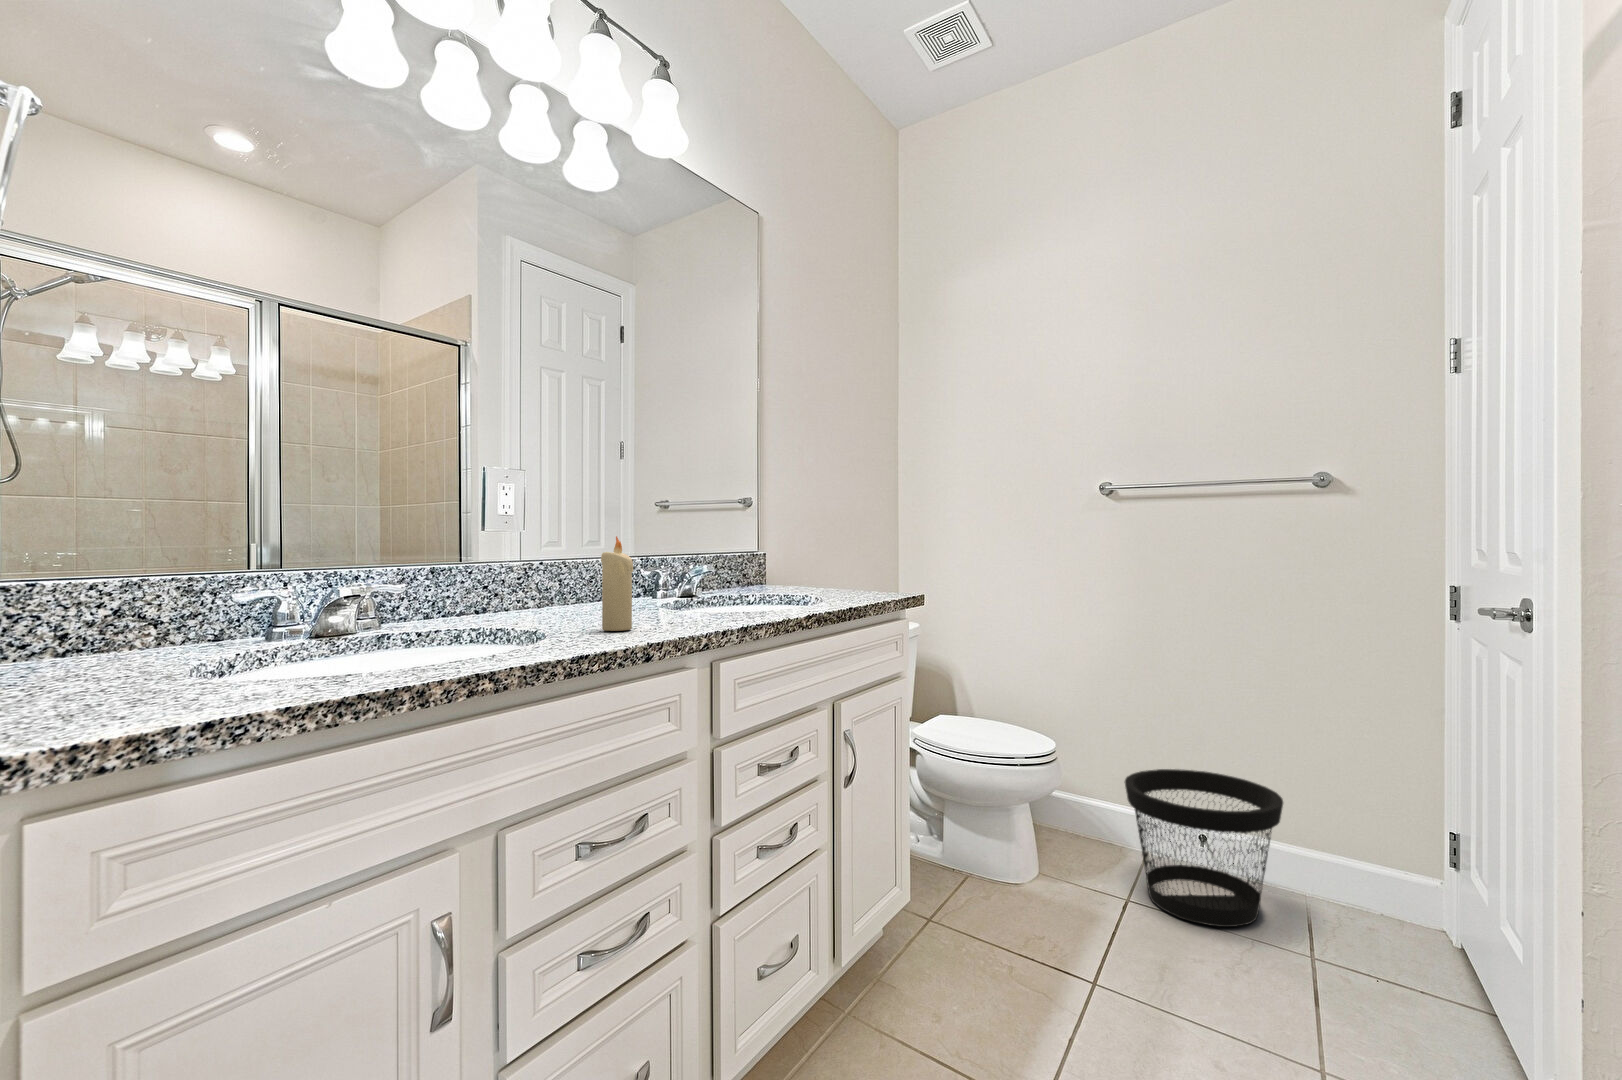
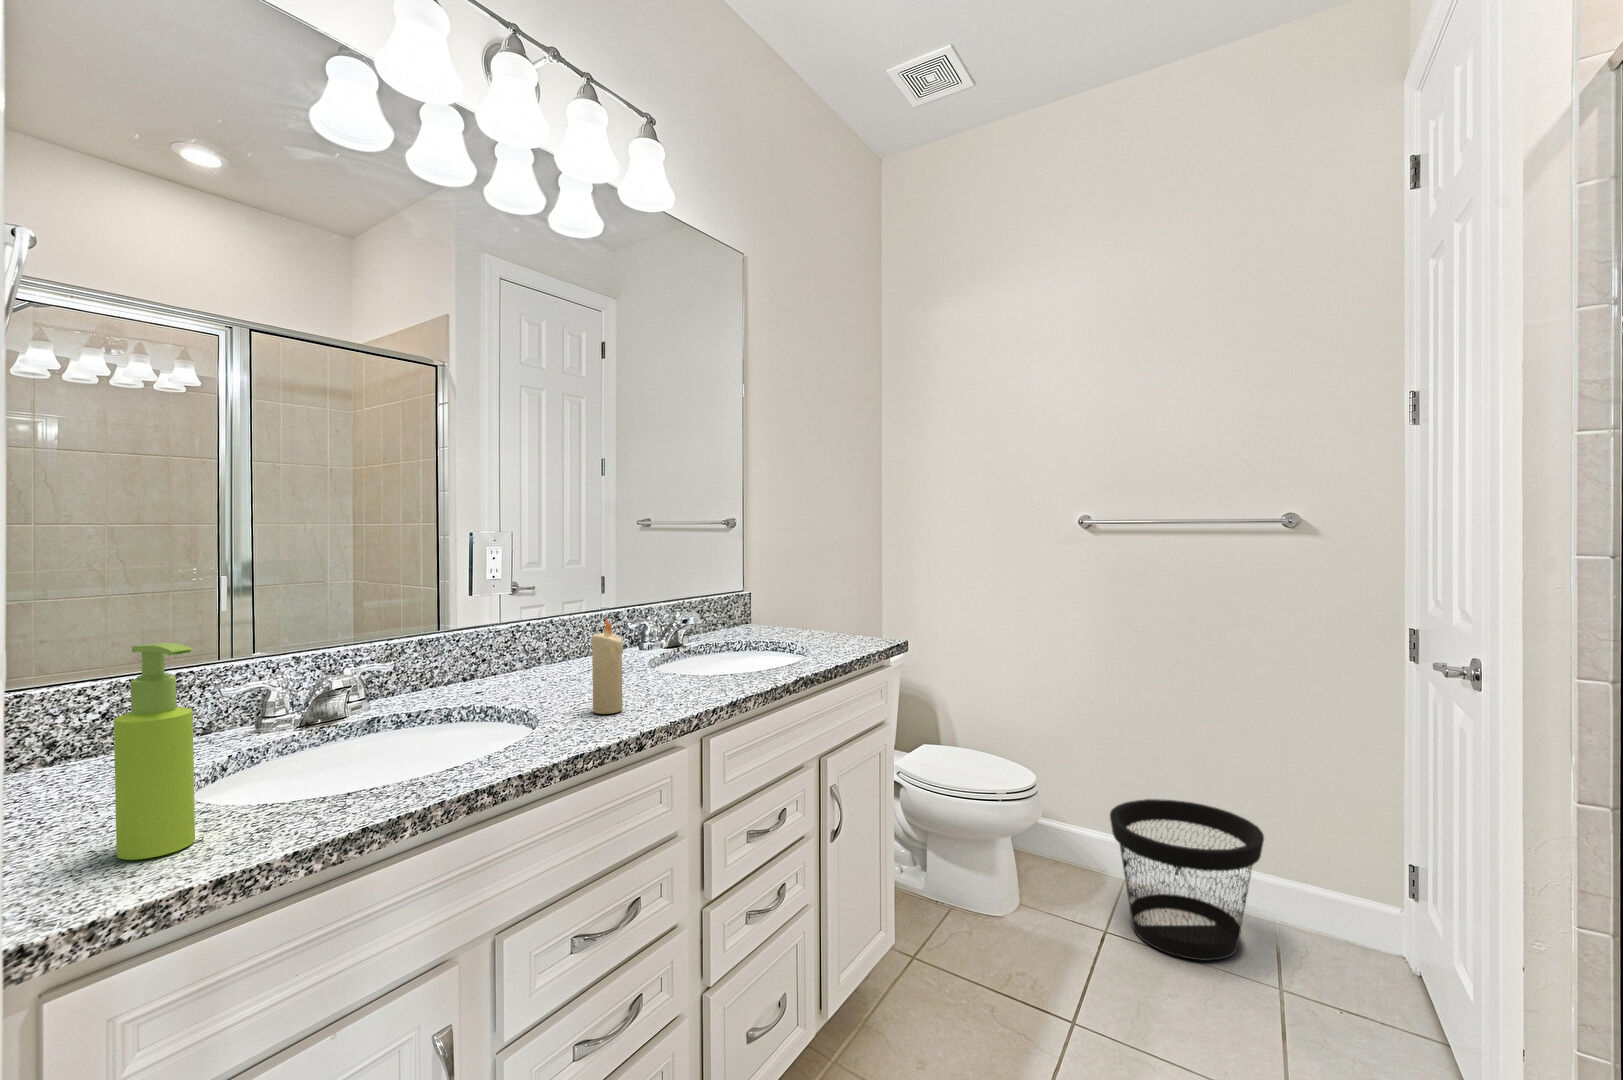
soap dispenser: none [108,489,192,704] -> present [114,643,195,860]

